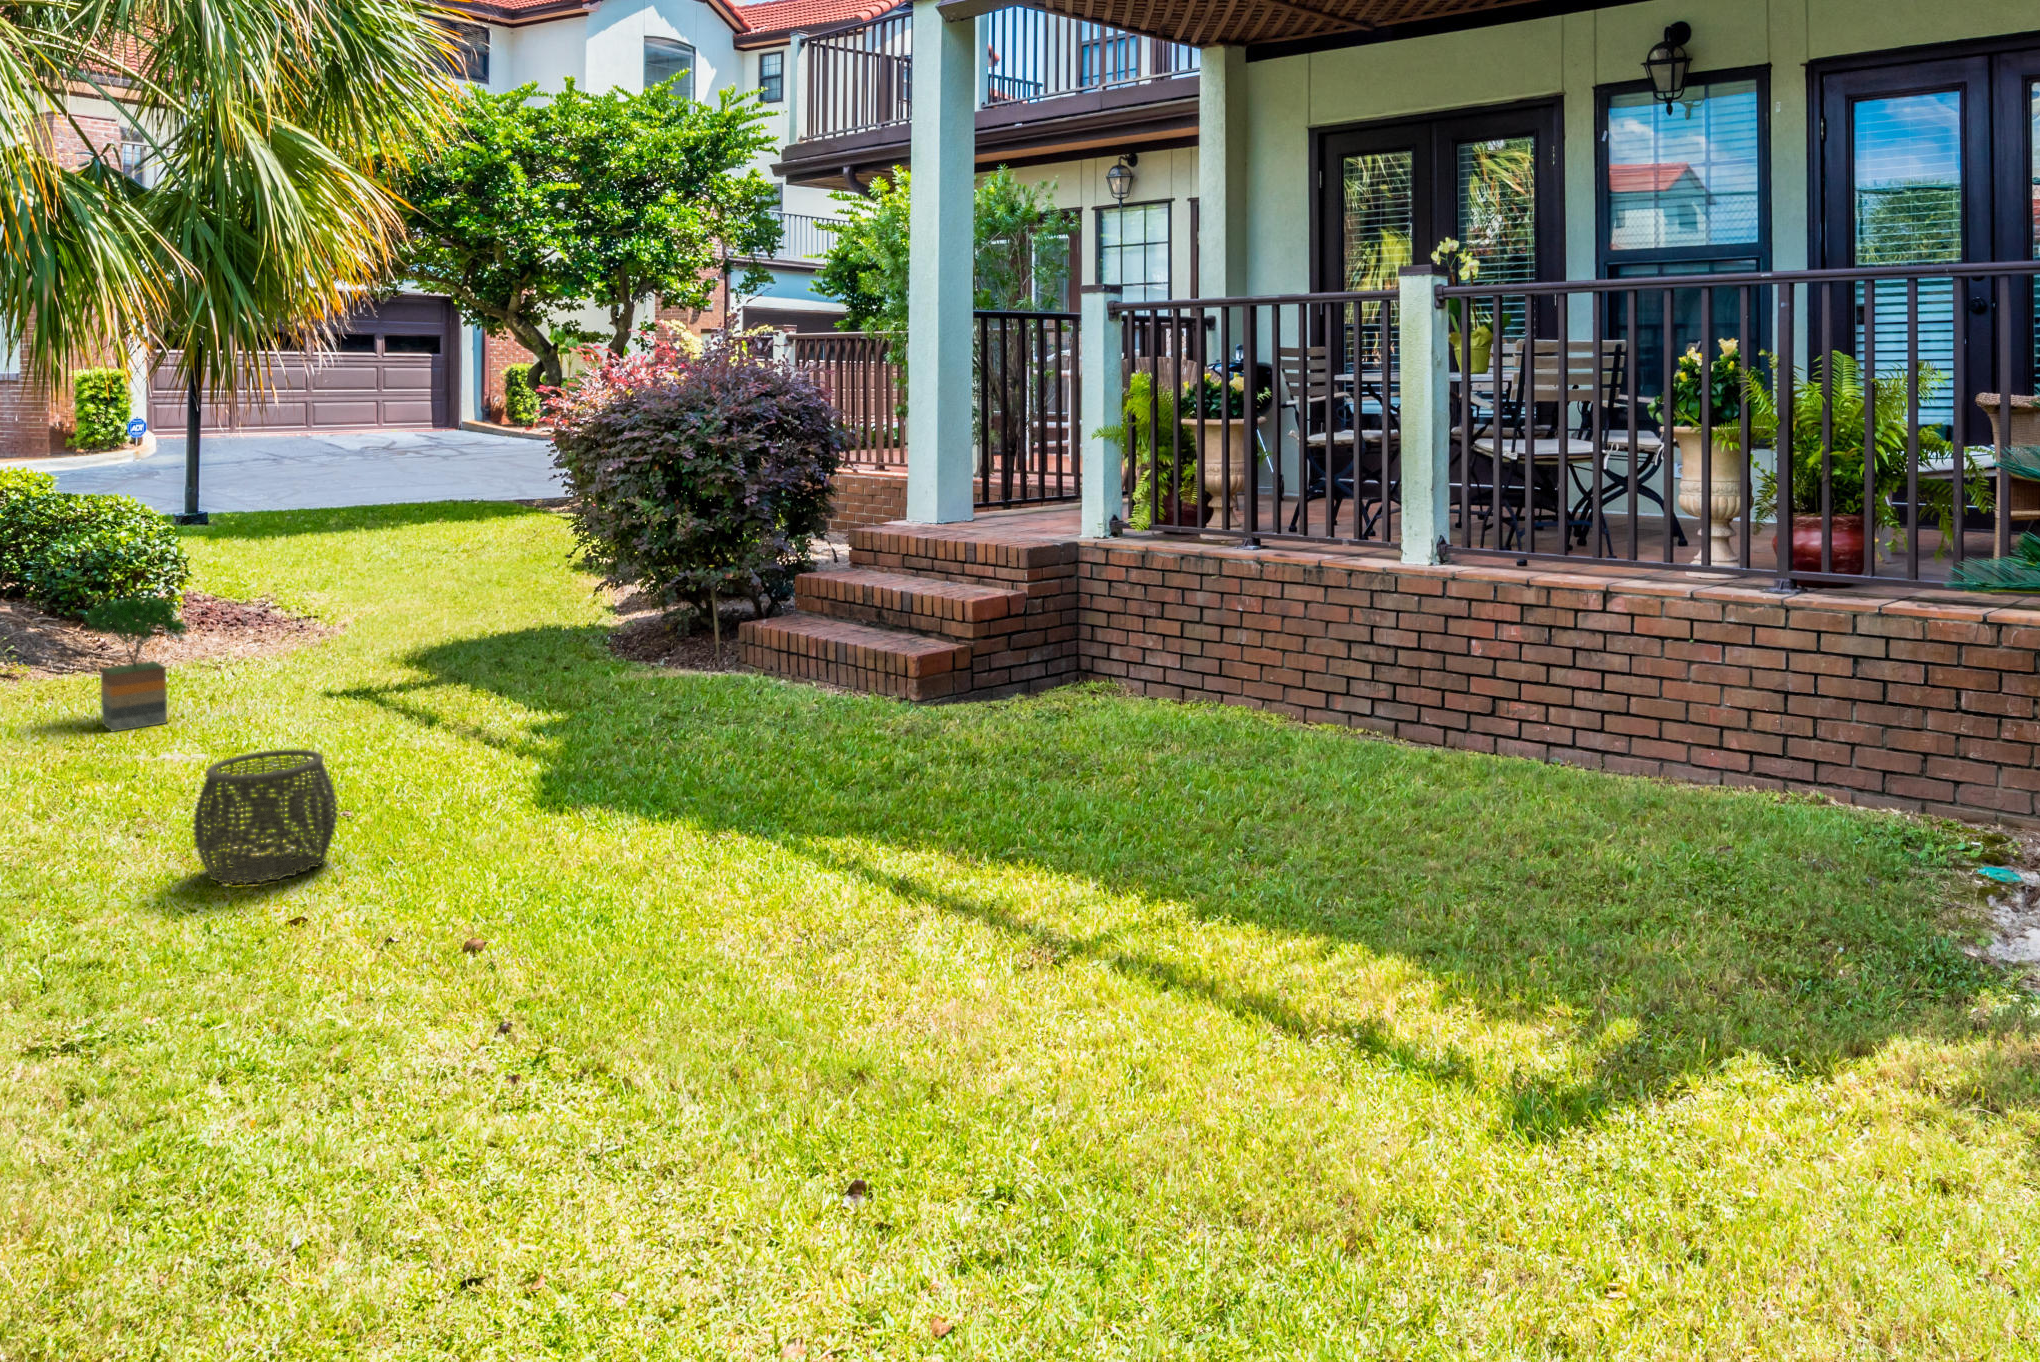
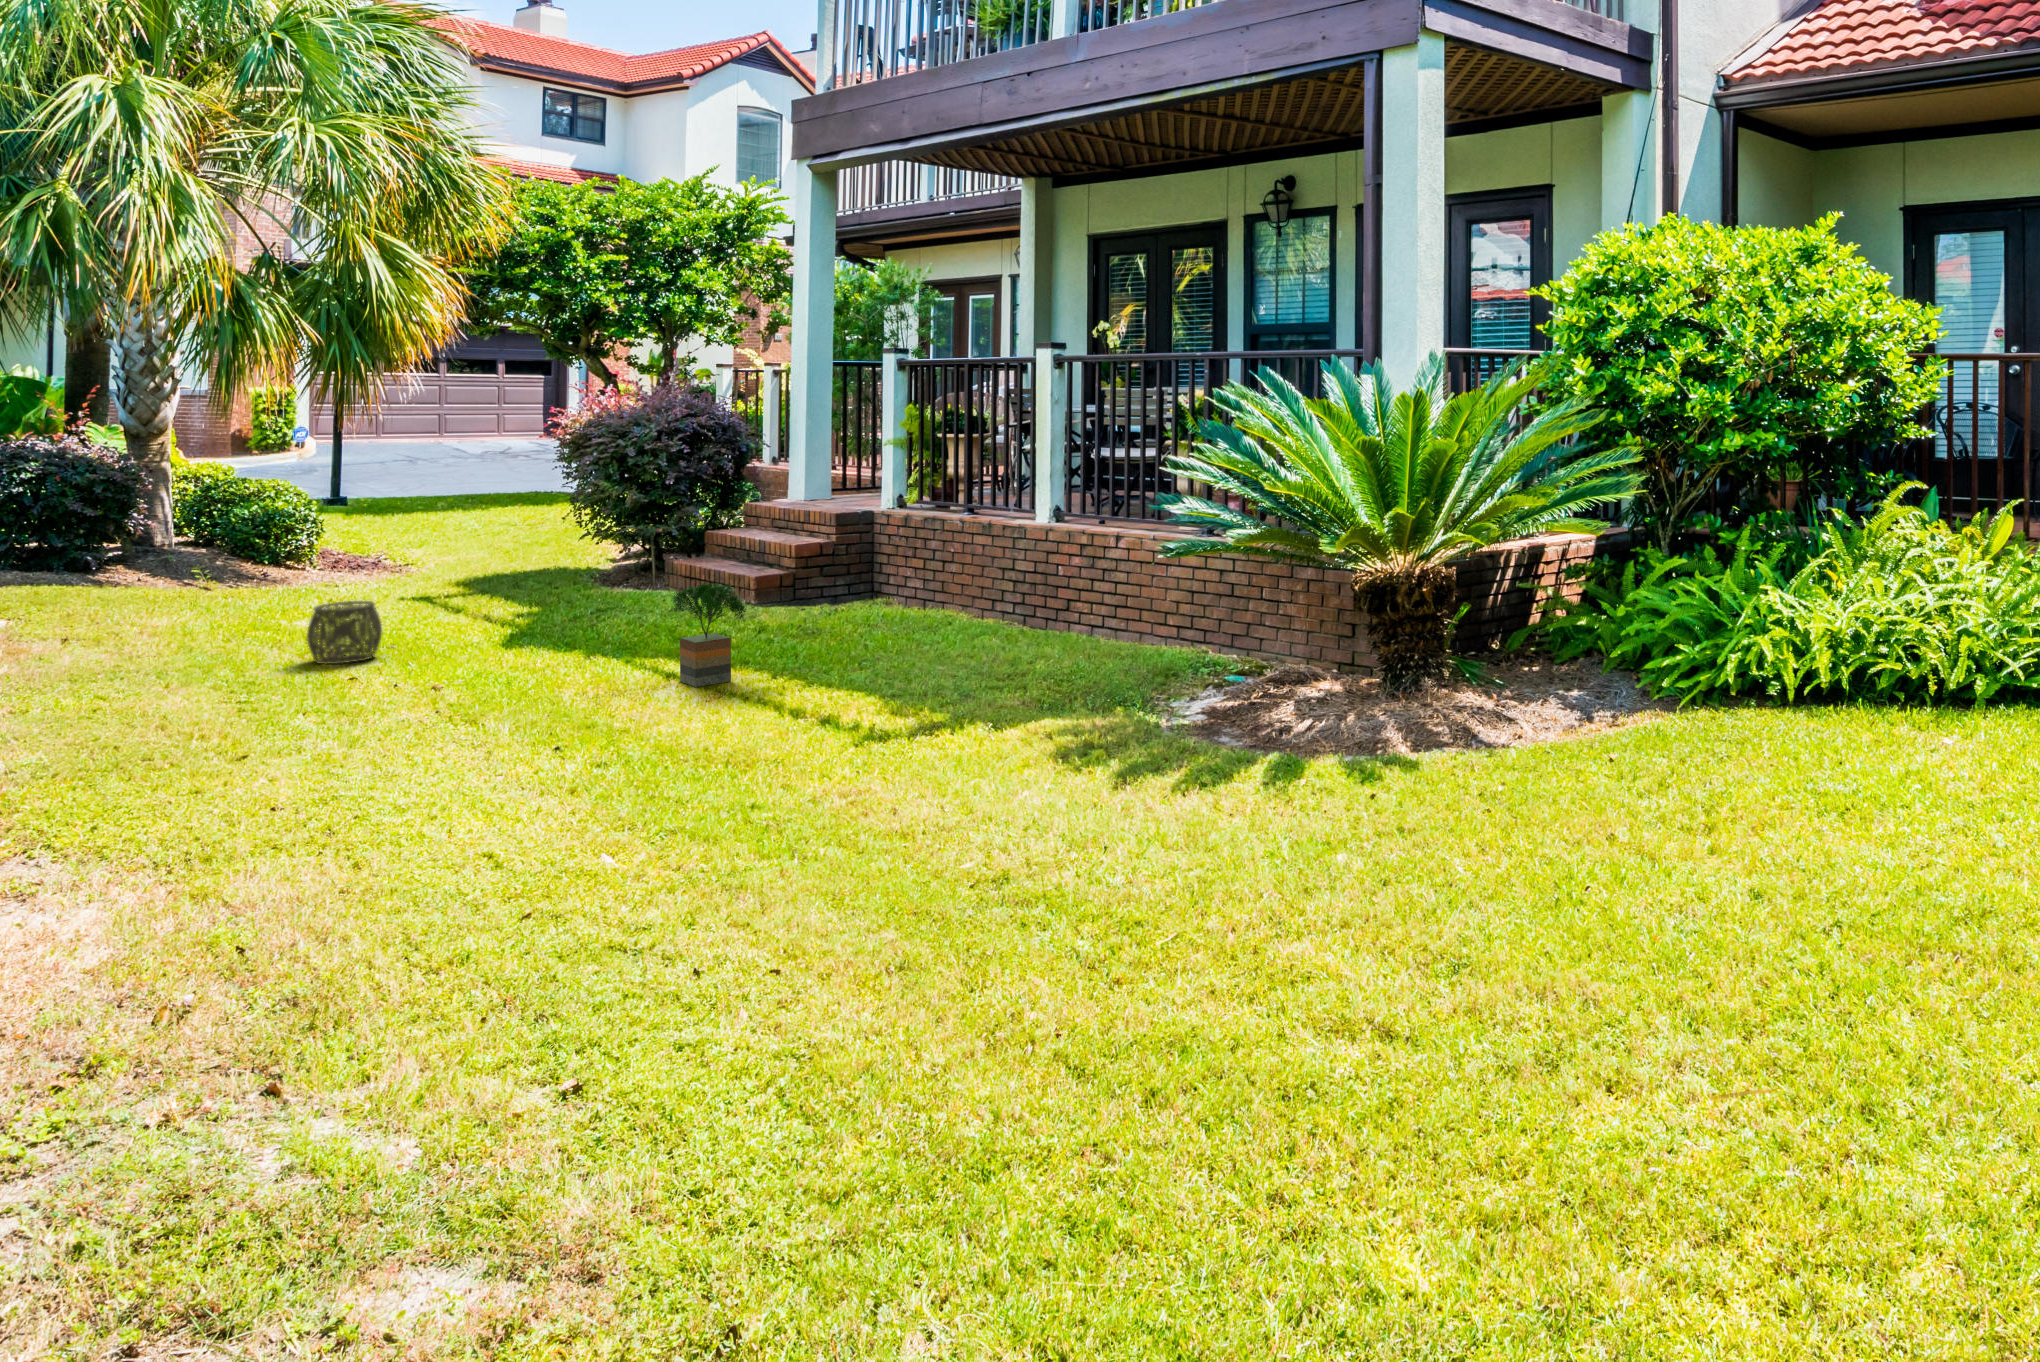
potted tree: present [85,598,187,732] -> present [672,583,746,687]

